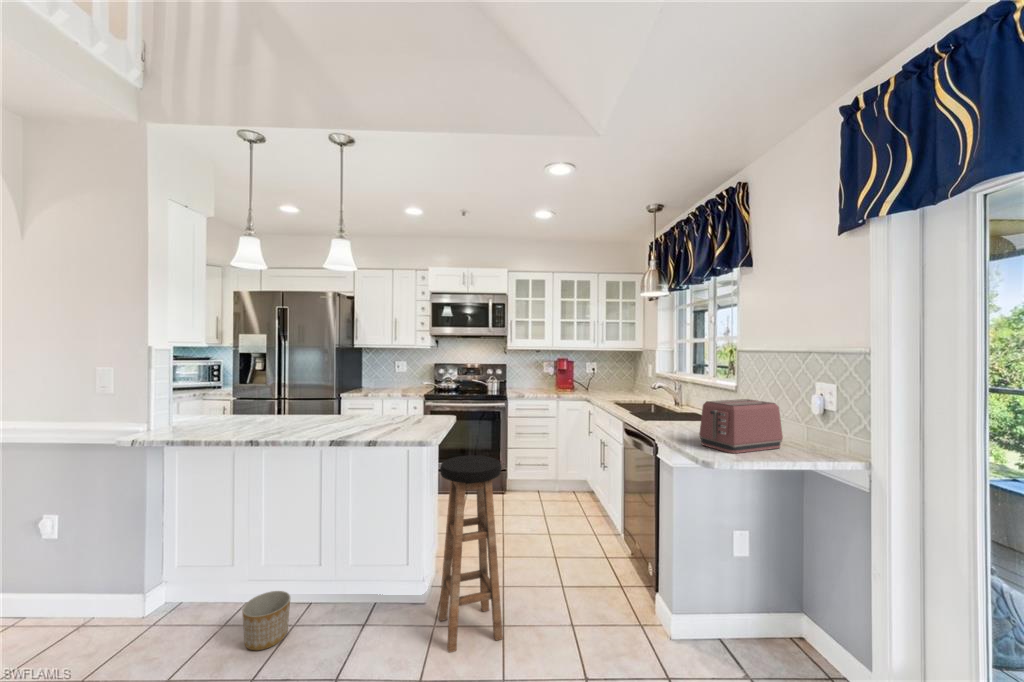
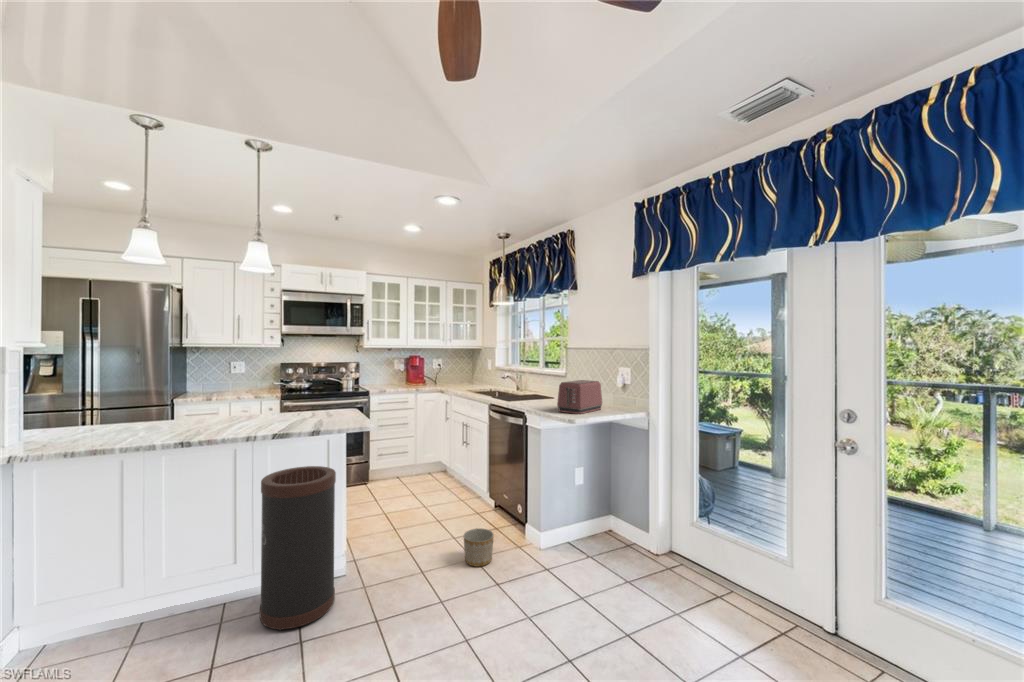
bar stool: present [439,456,503,652] -> none [367,438,428,596]
trash can: none [315,476,396,662] -> present [260,466,336,631]
planter: present [242,591,290,650] -> present [464,528,494,567]

